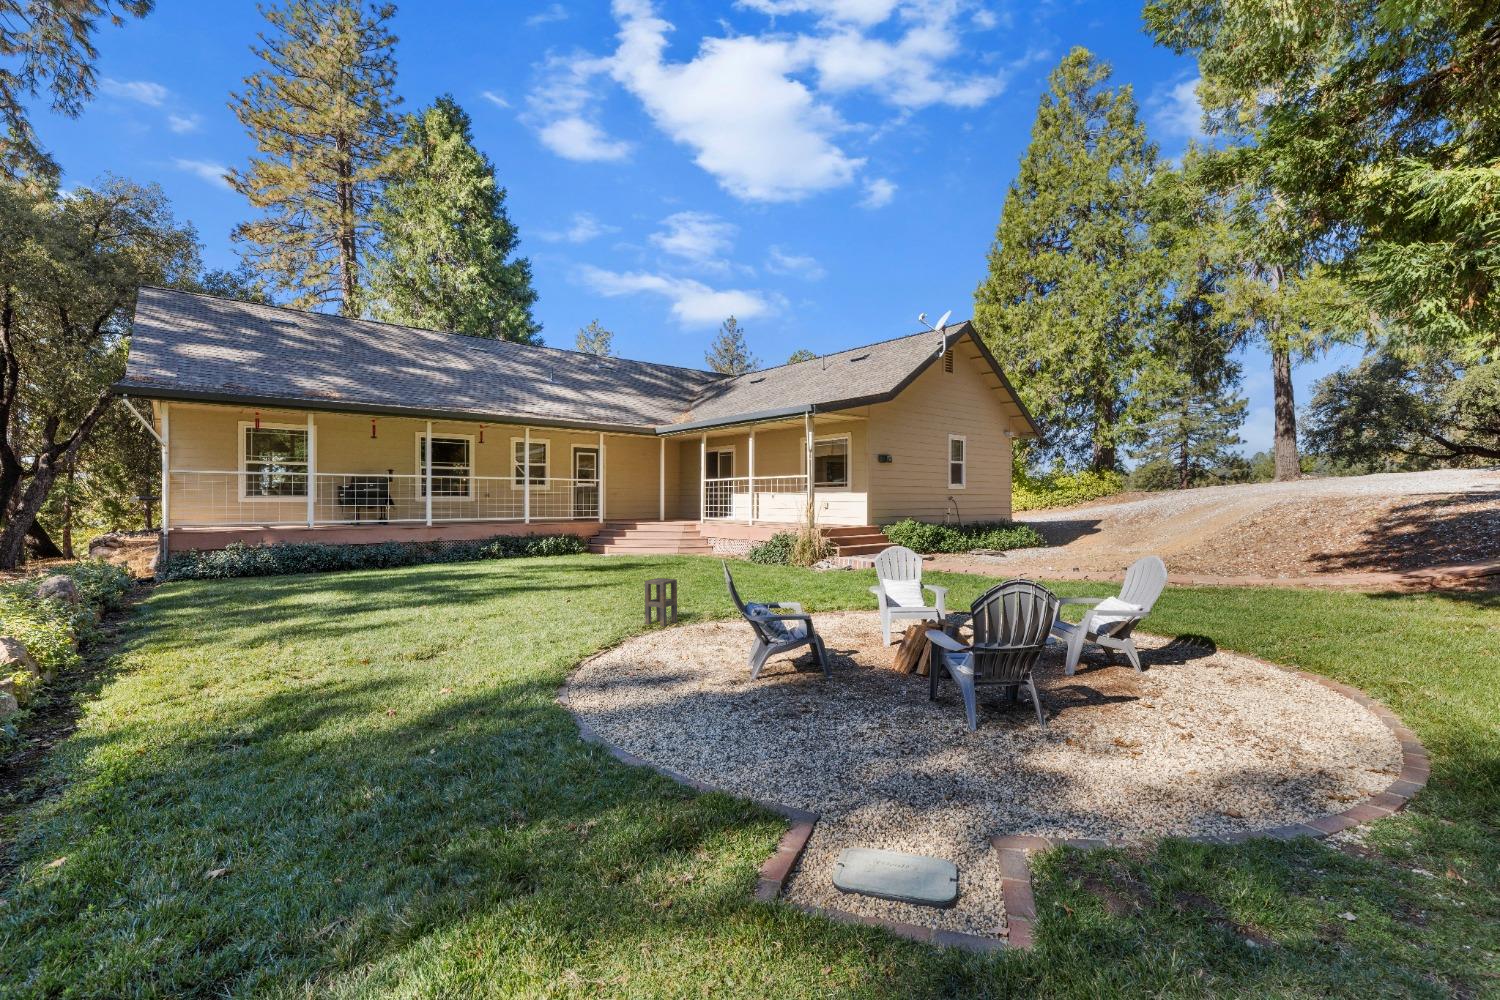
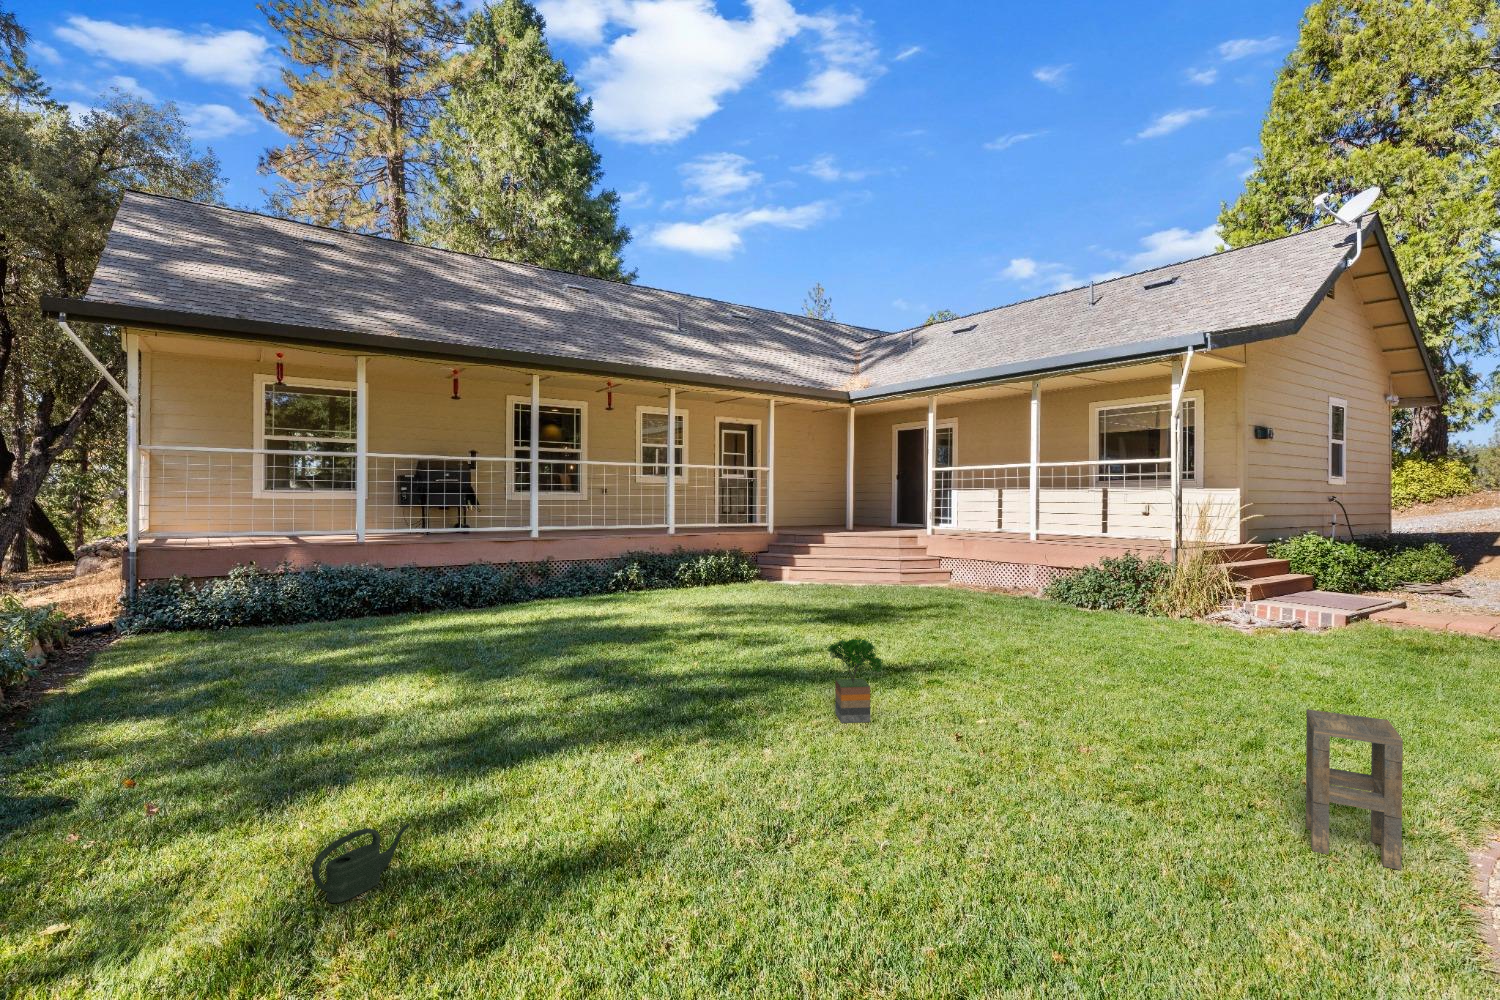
potted tree: none [525,565,551,602] -> present [828,639,883,723]
watering can: none [279,616,315,637] -> present [312,823,409,903]

